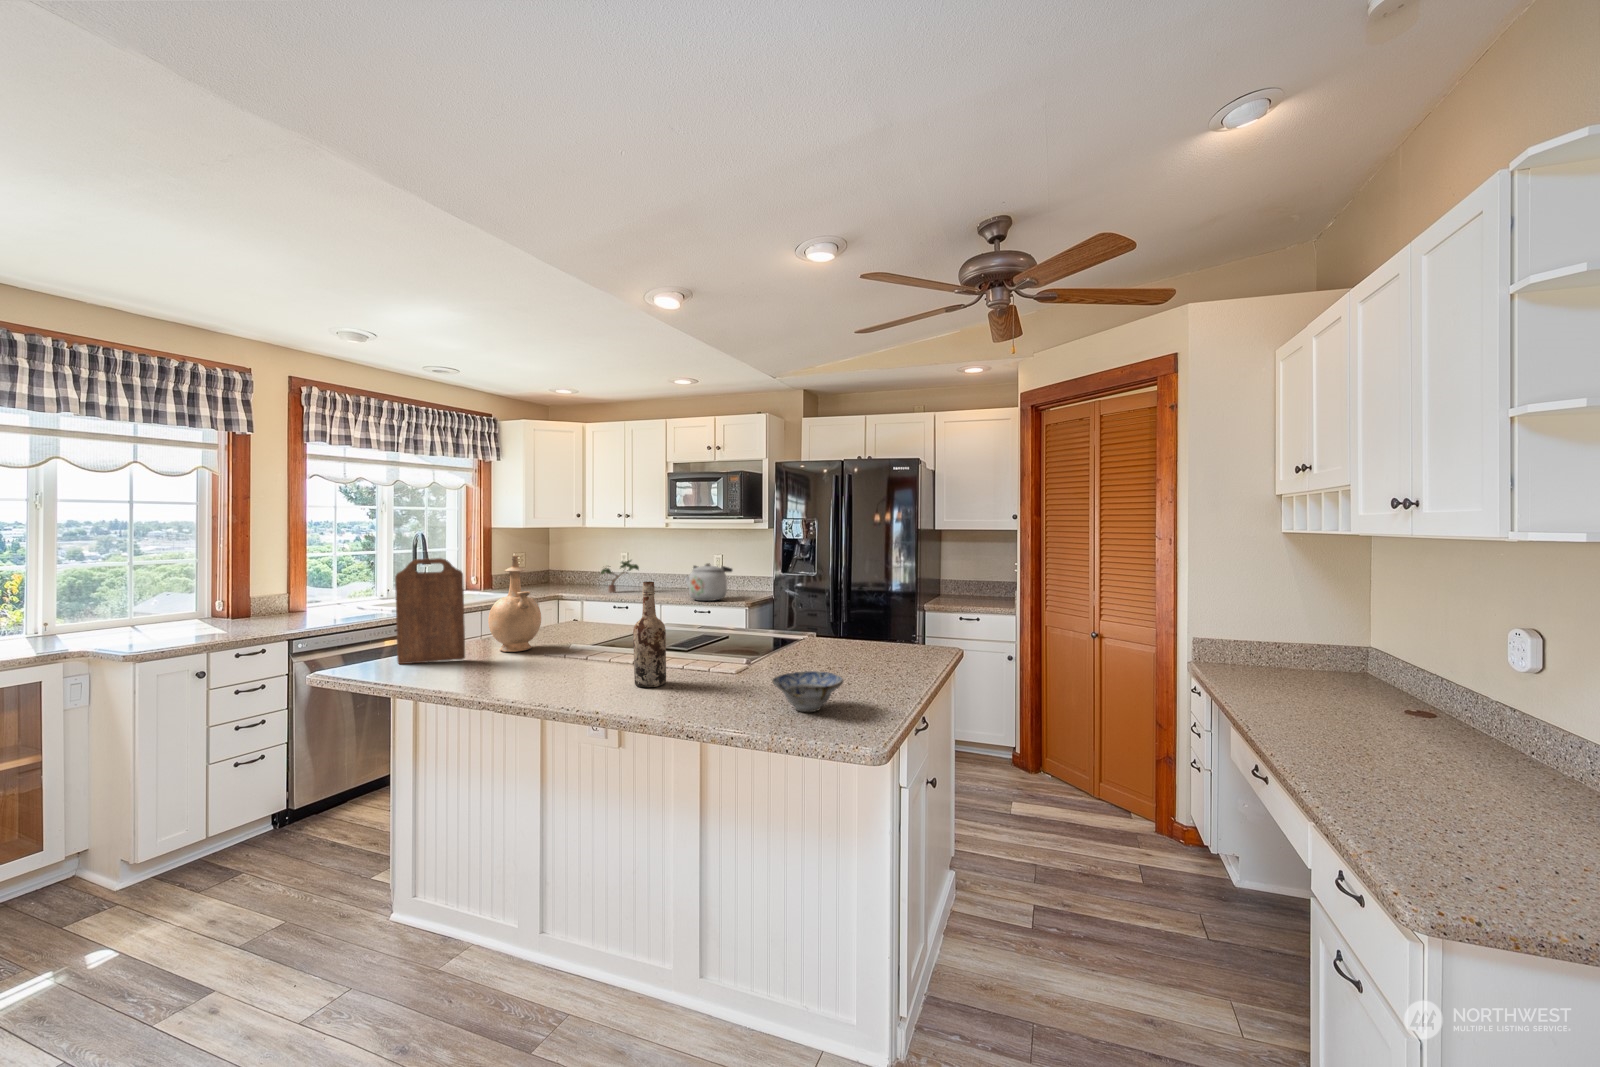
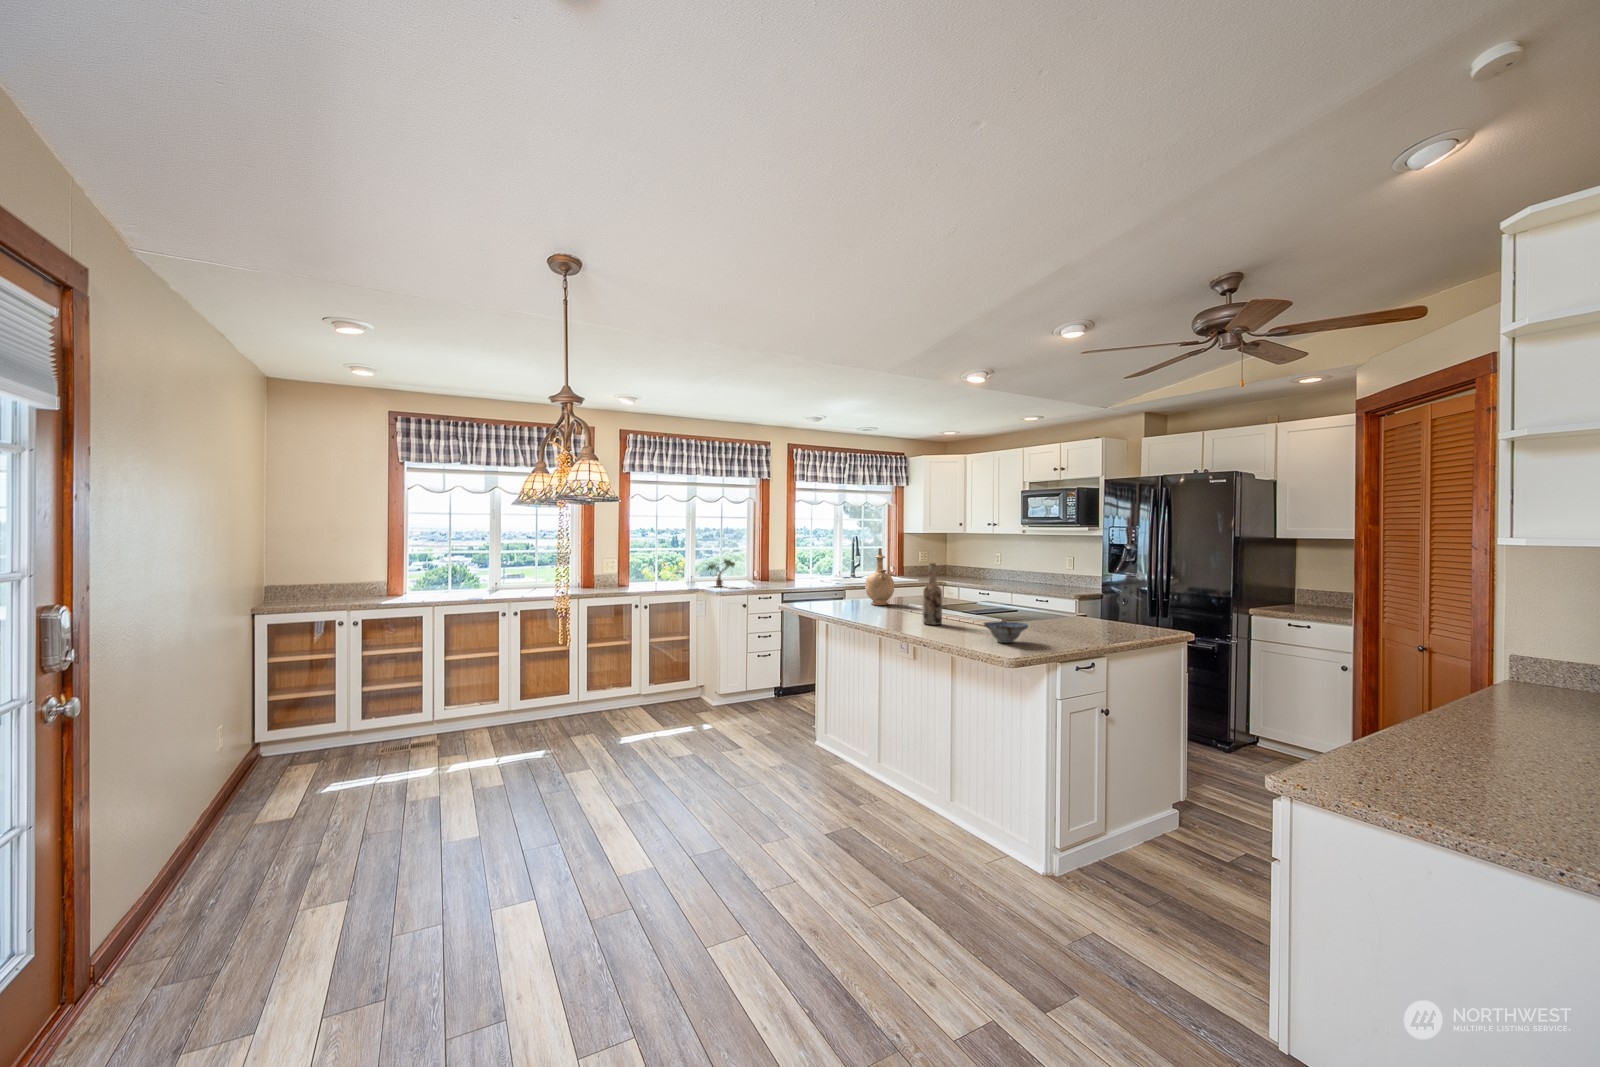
cutting board: present [395,558,465,664] -> none [819,548,851,606]
potted plant: present [601,560,639,593] -> present [707,559,735,587]
kettle: present [685,563,732,601] -> none [1036,564,1077,594]

